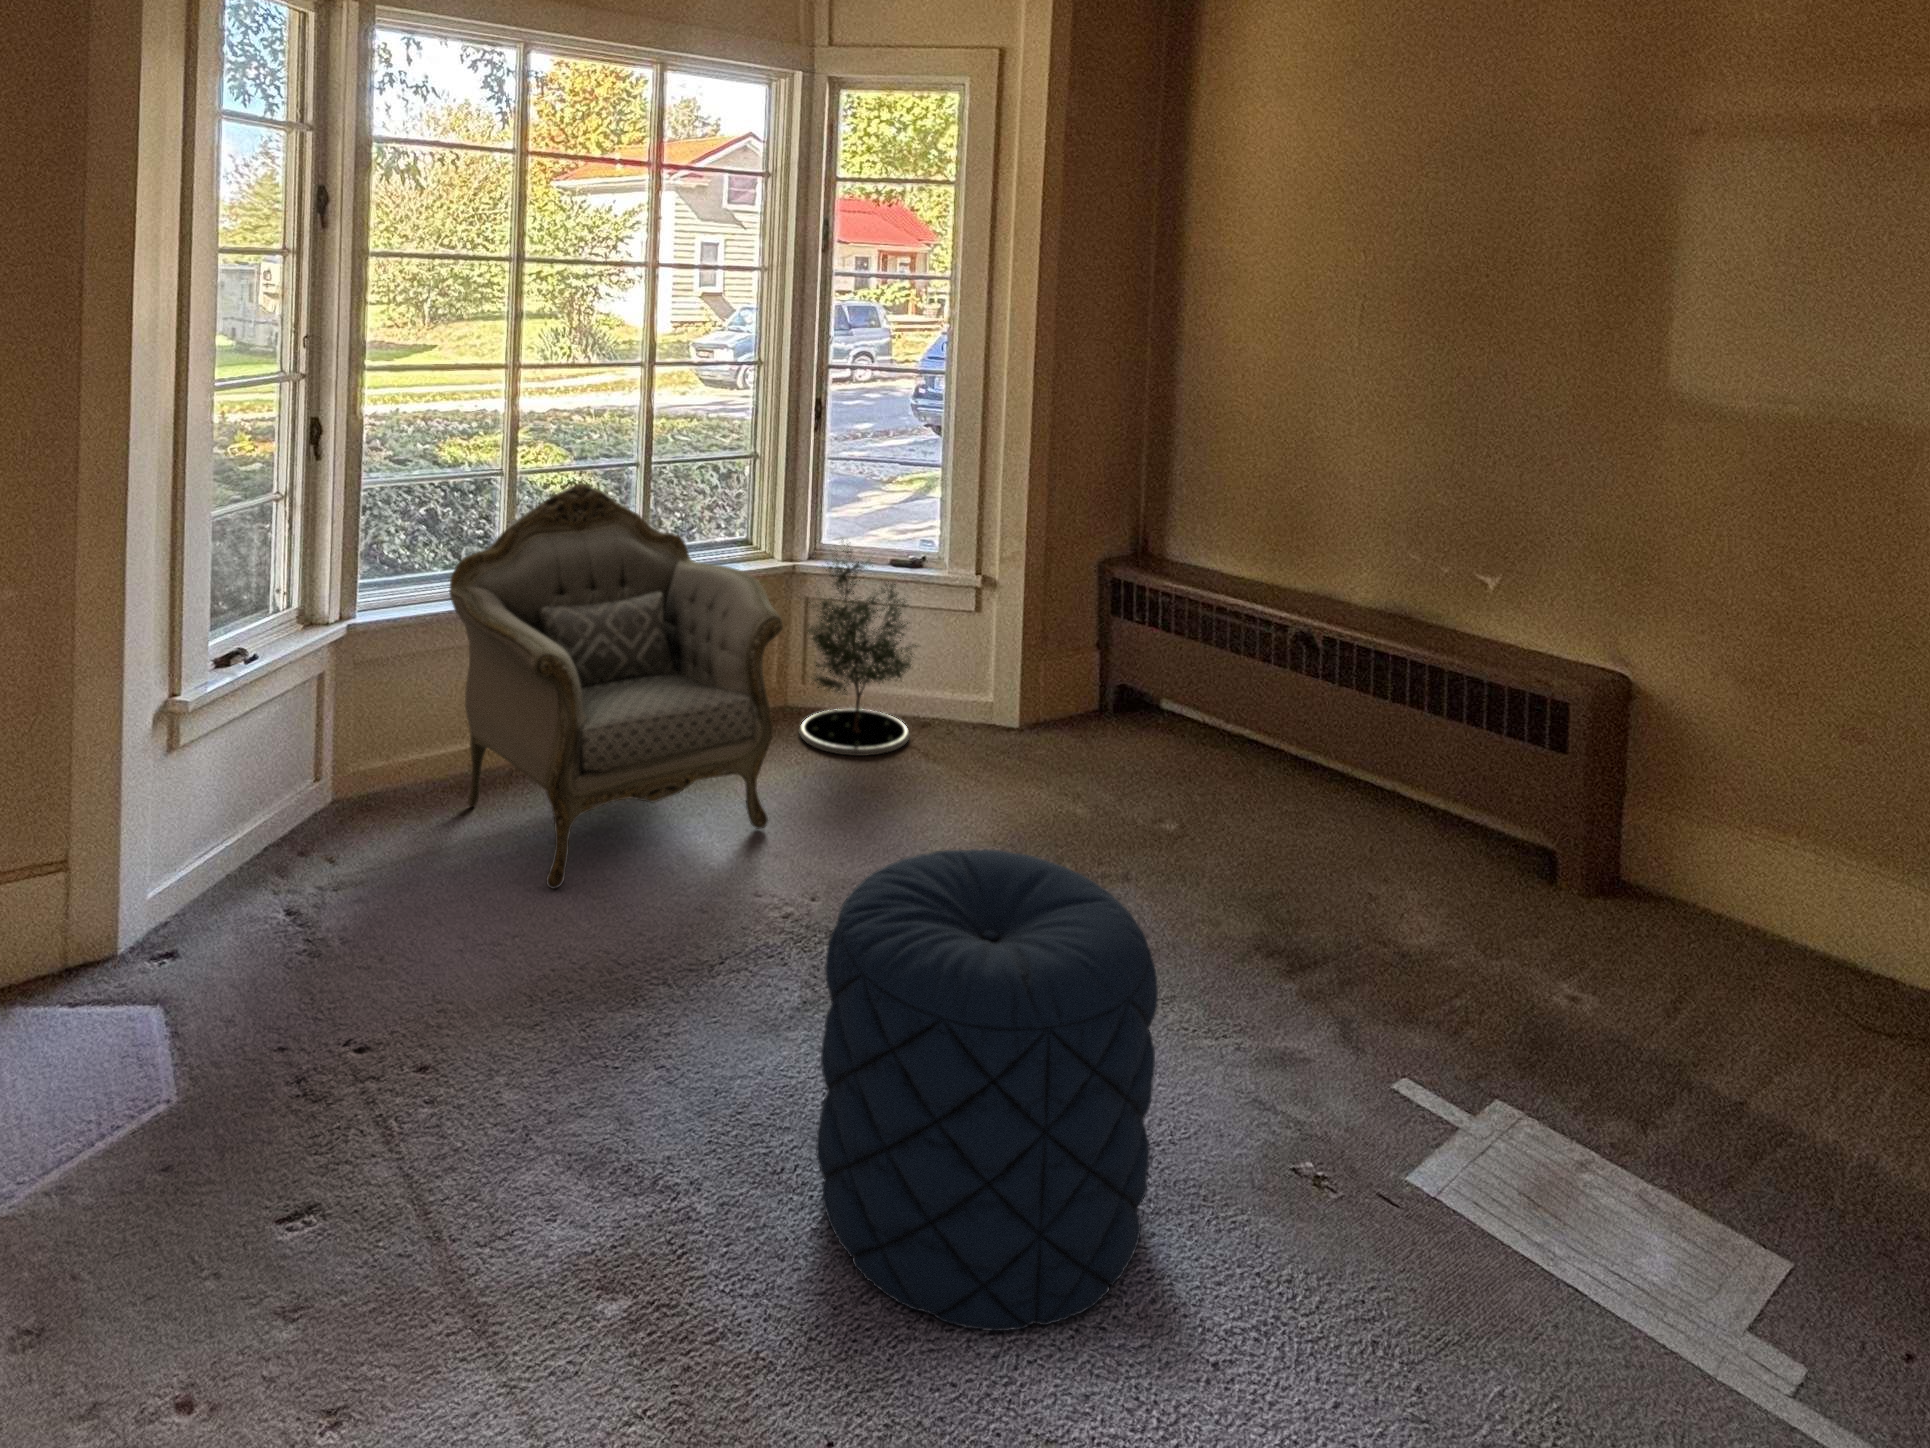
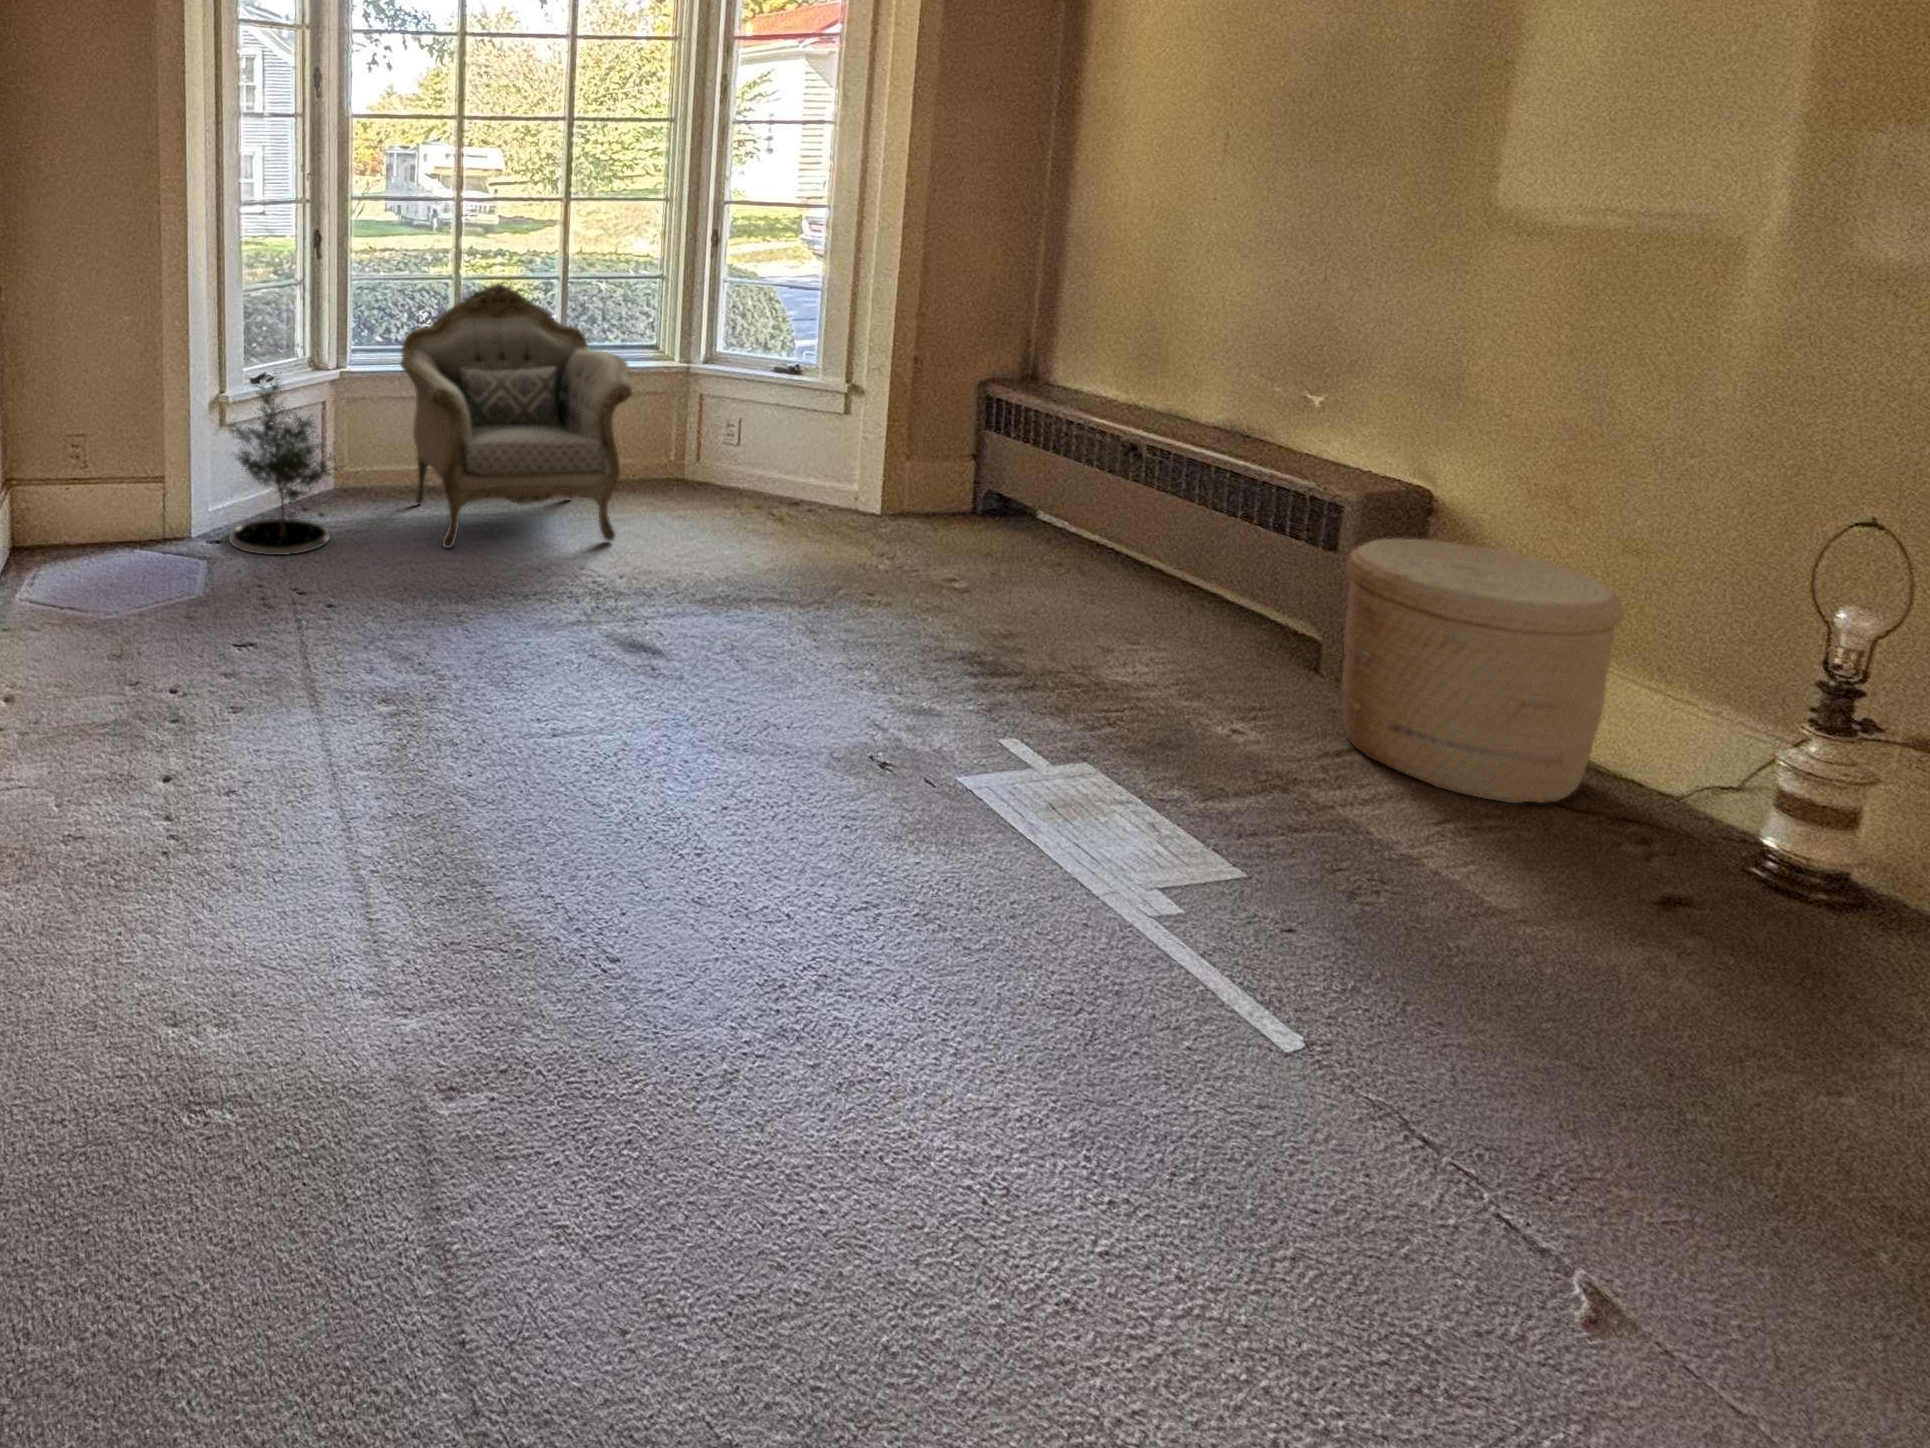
potted tree: present [799,539,917,756] -> present [228,365,337,555]
woven basket: none [1628,739,1897,1038] -> present [1342,539,1624,803]
pouf: present [816,849,1158,1331] -> none [511,505,734,763]

